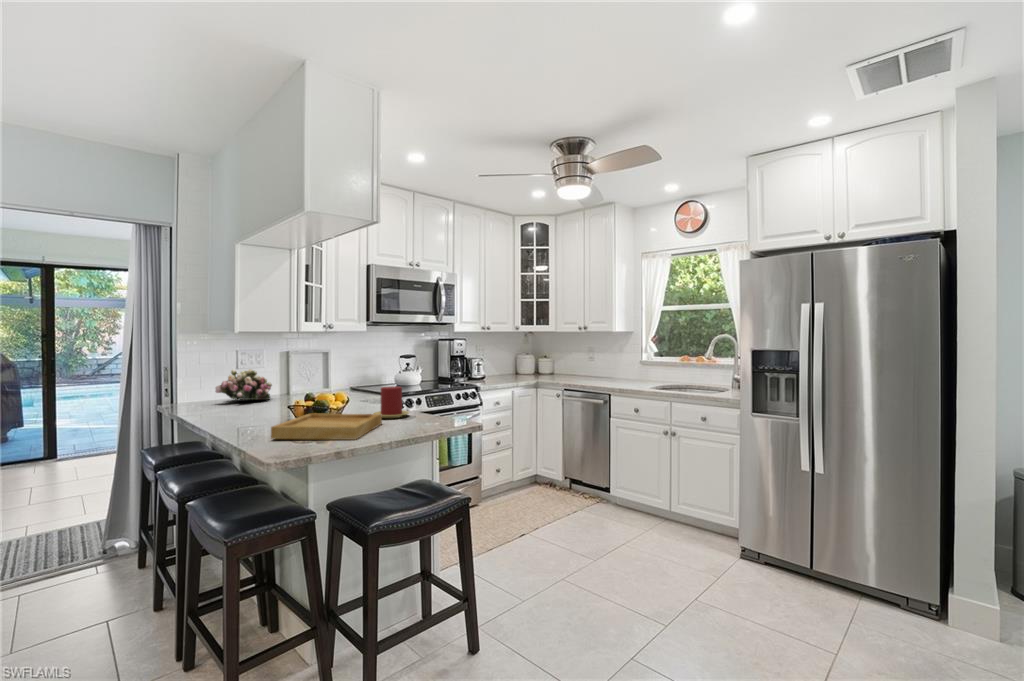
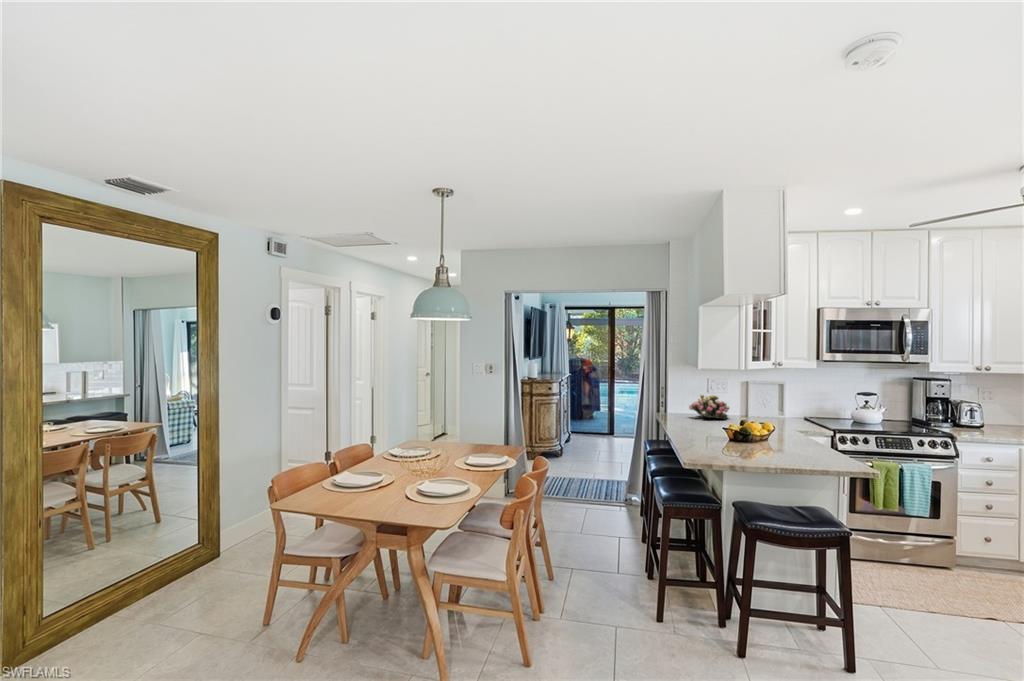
candle: present [374,386,409,418] -> none [791,424,825,452]
tray: present [271,414,382,440] -> none [702,436,792,461]

